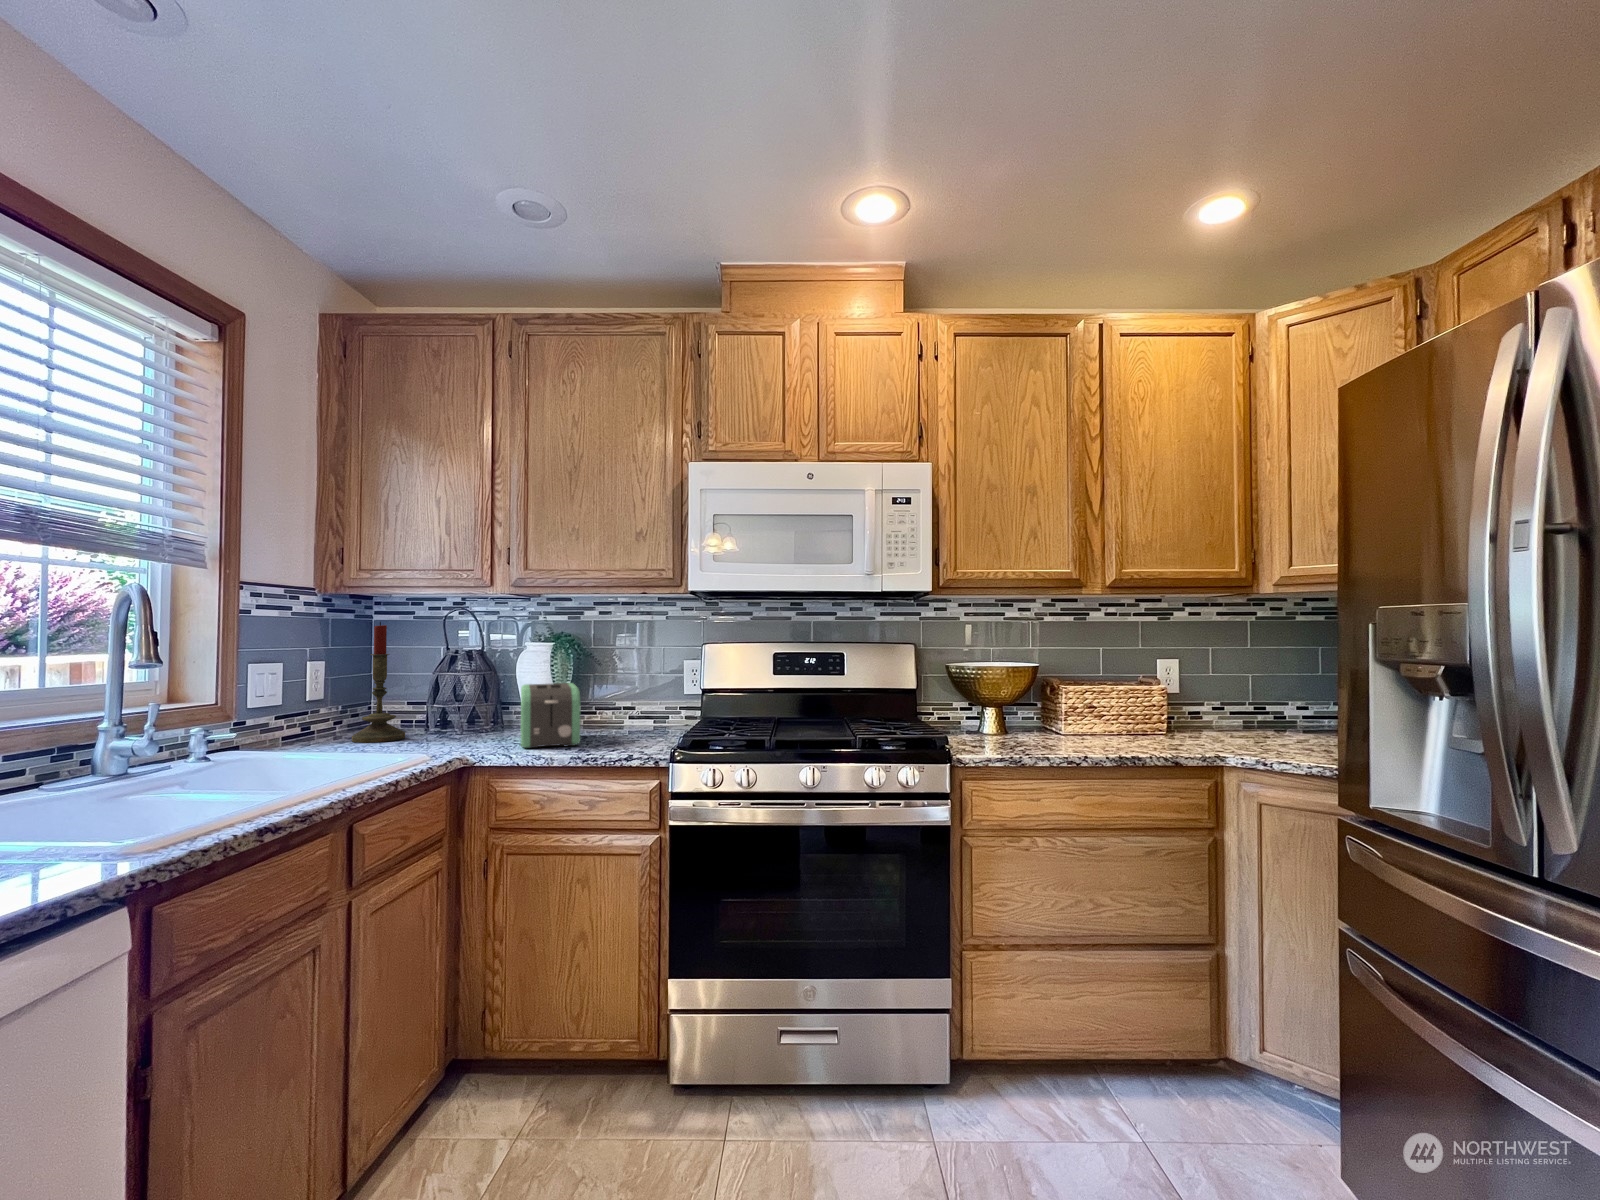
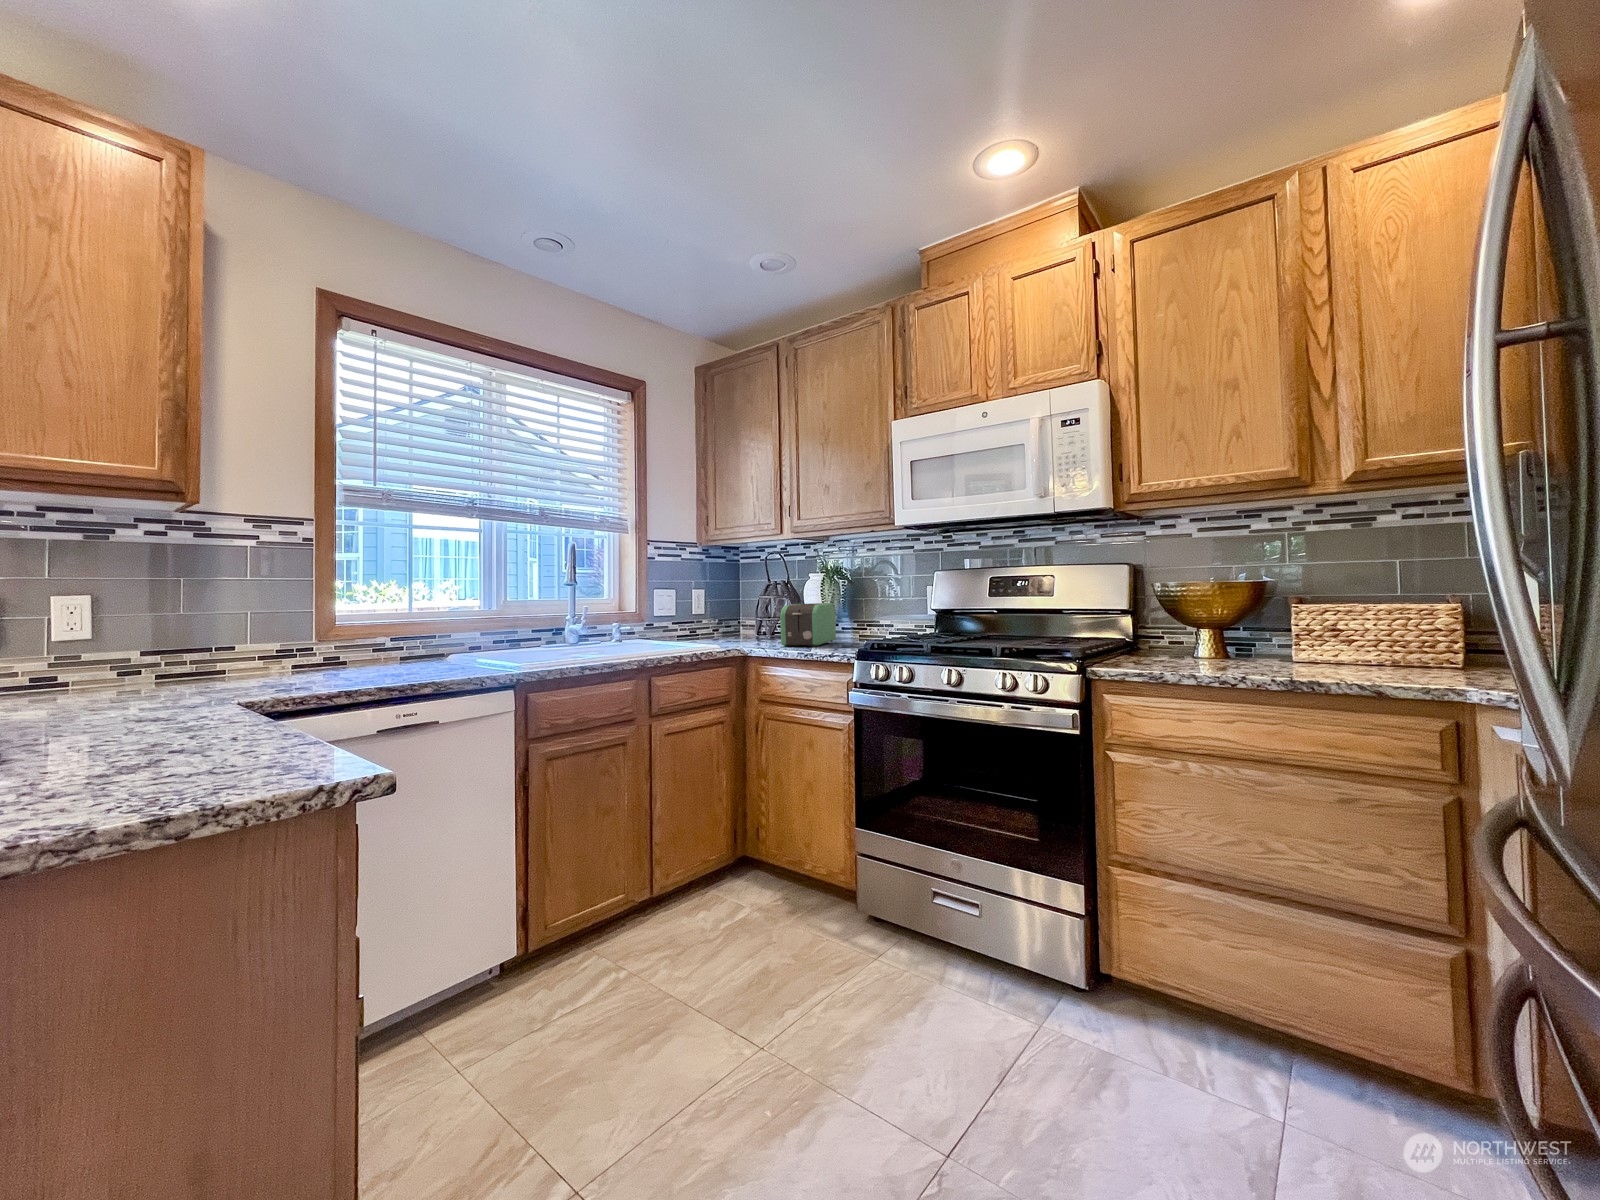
candle: present [352,622,405,743] -> none [712,563,742,641]

